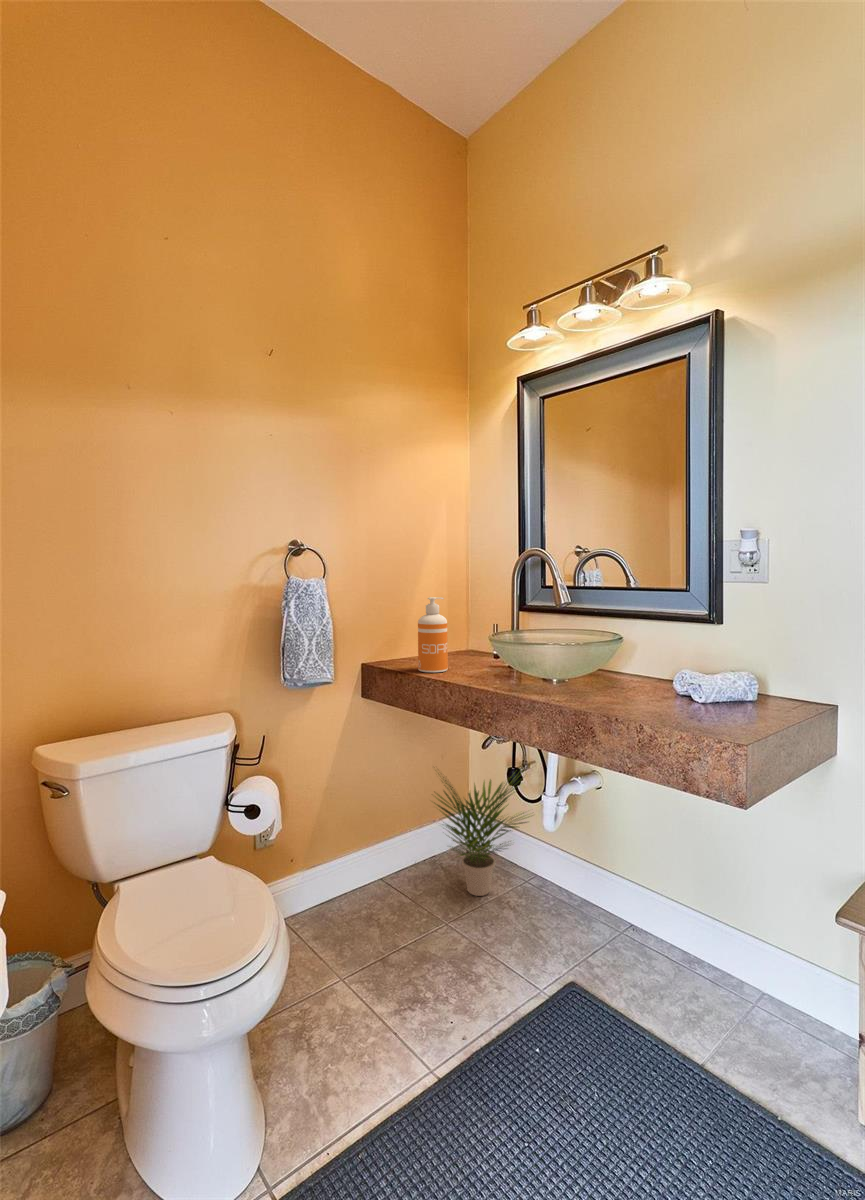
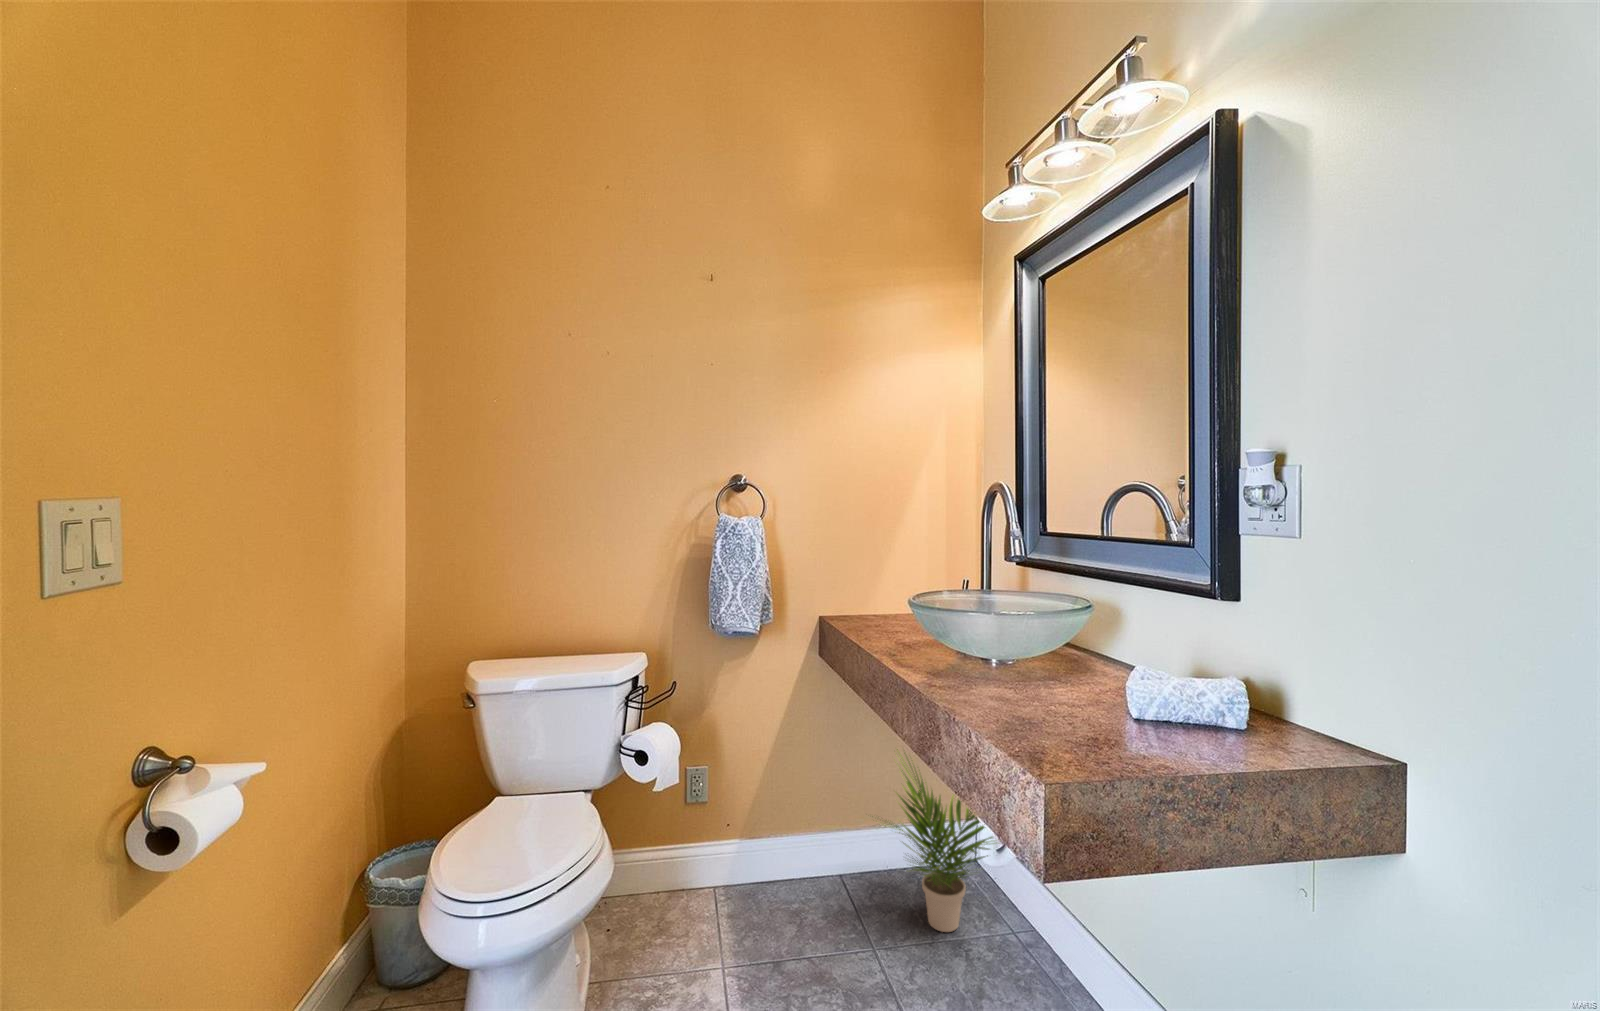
soap dispenser: present [418,597,448,673] -> none [861,541,897,633]

